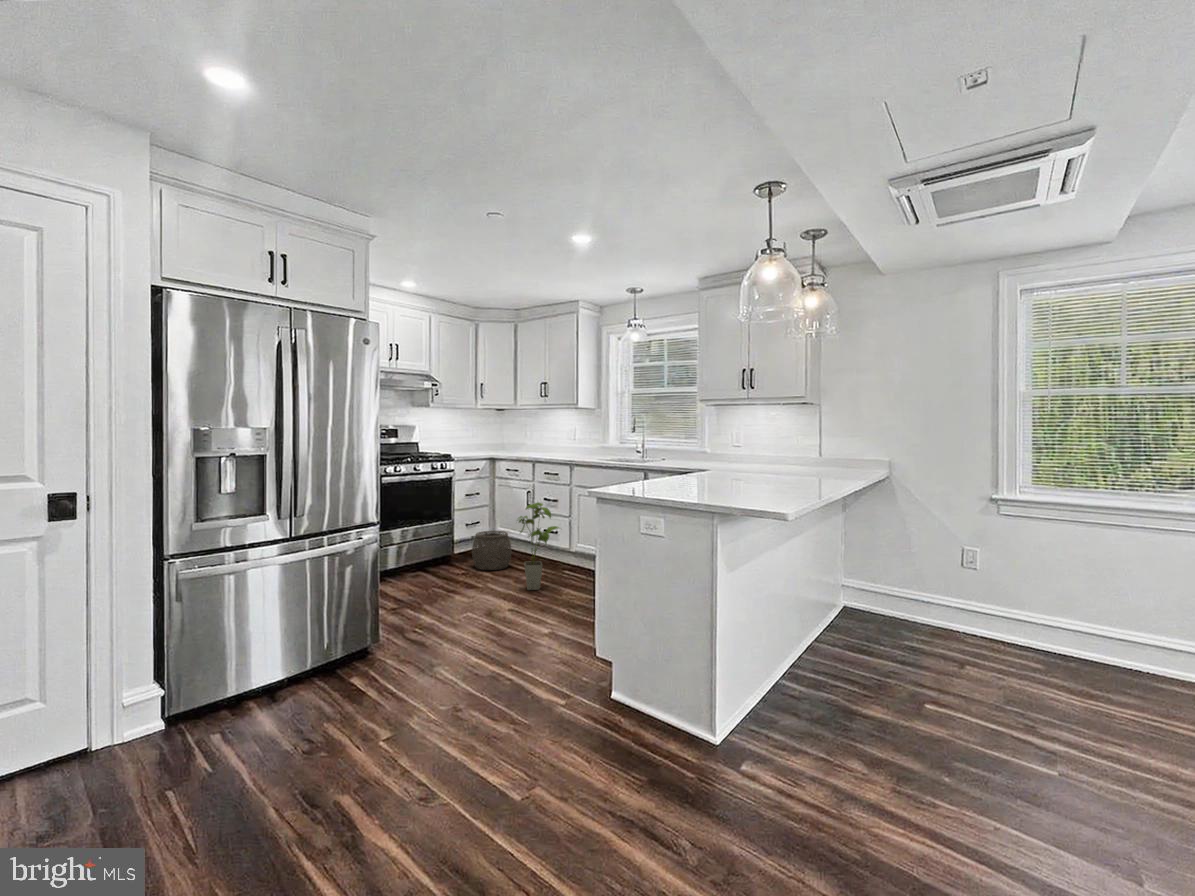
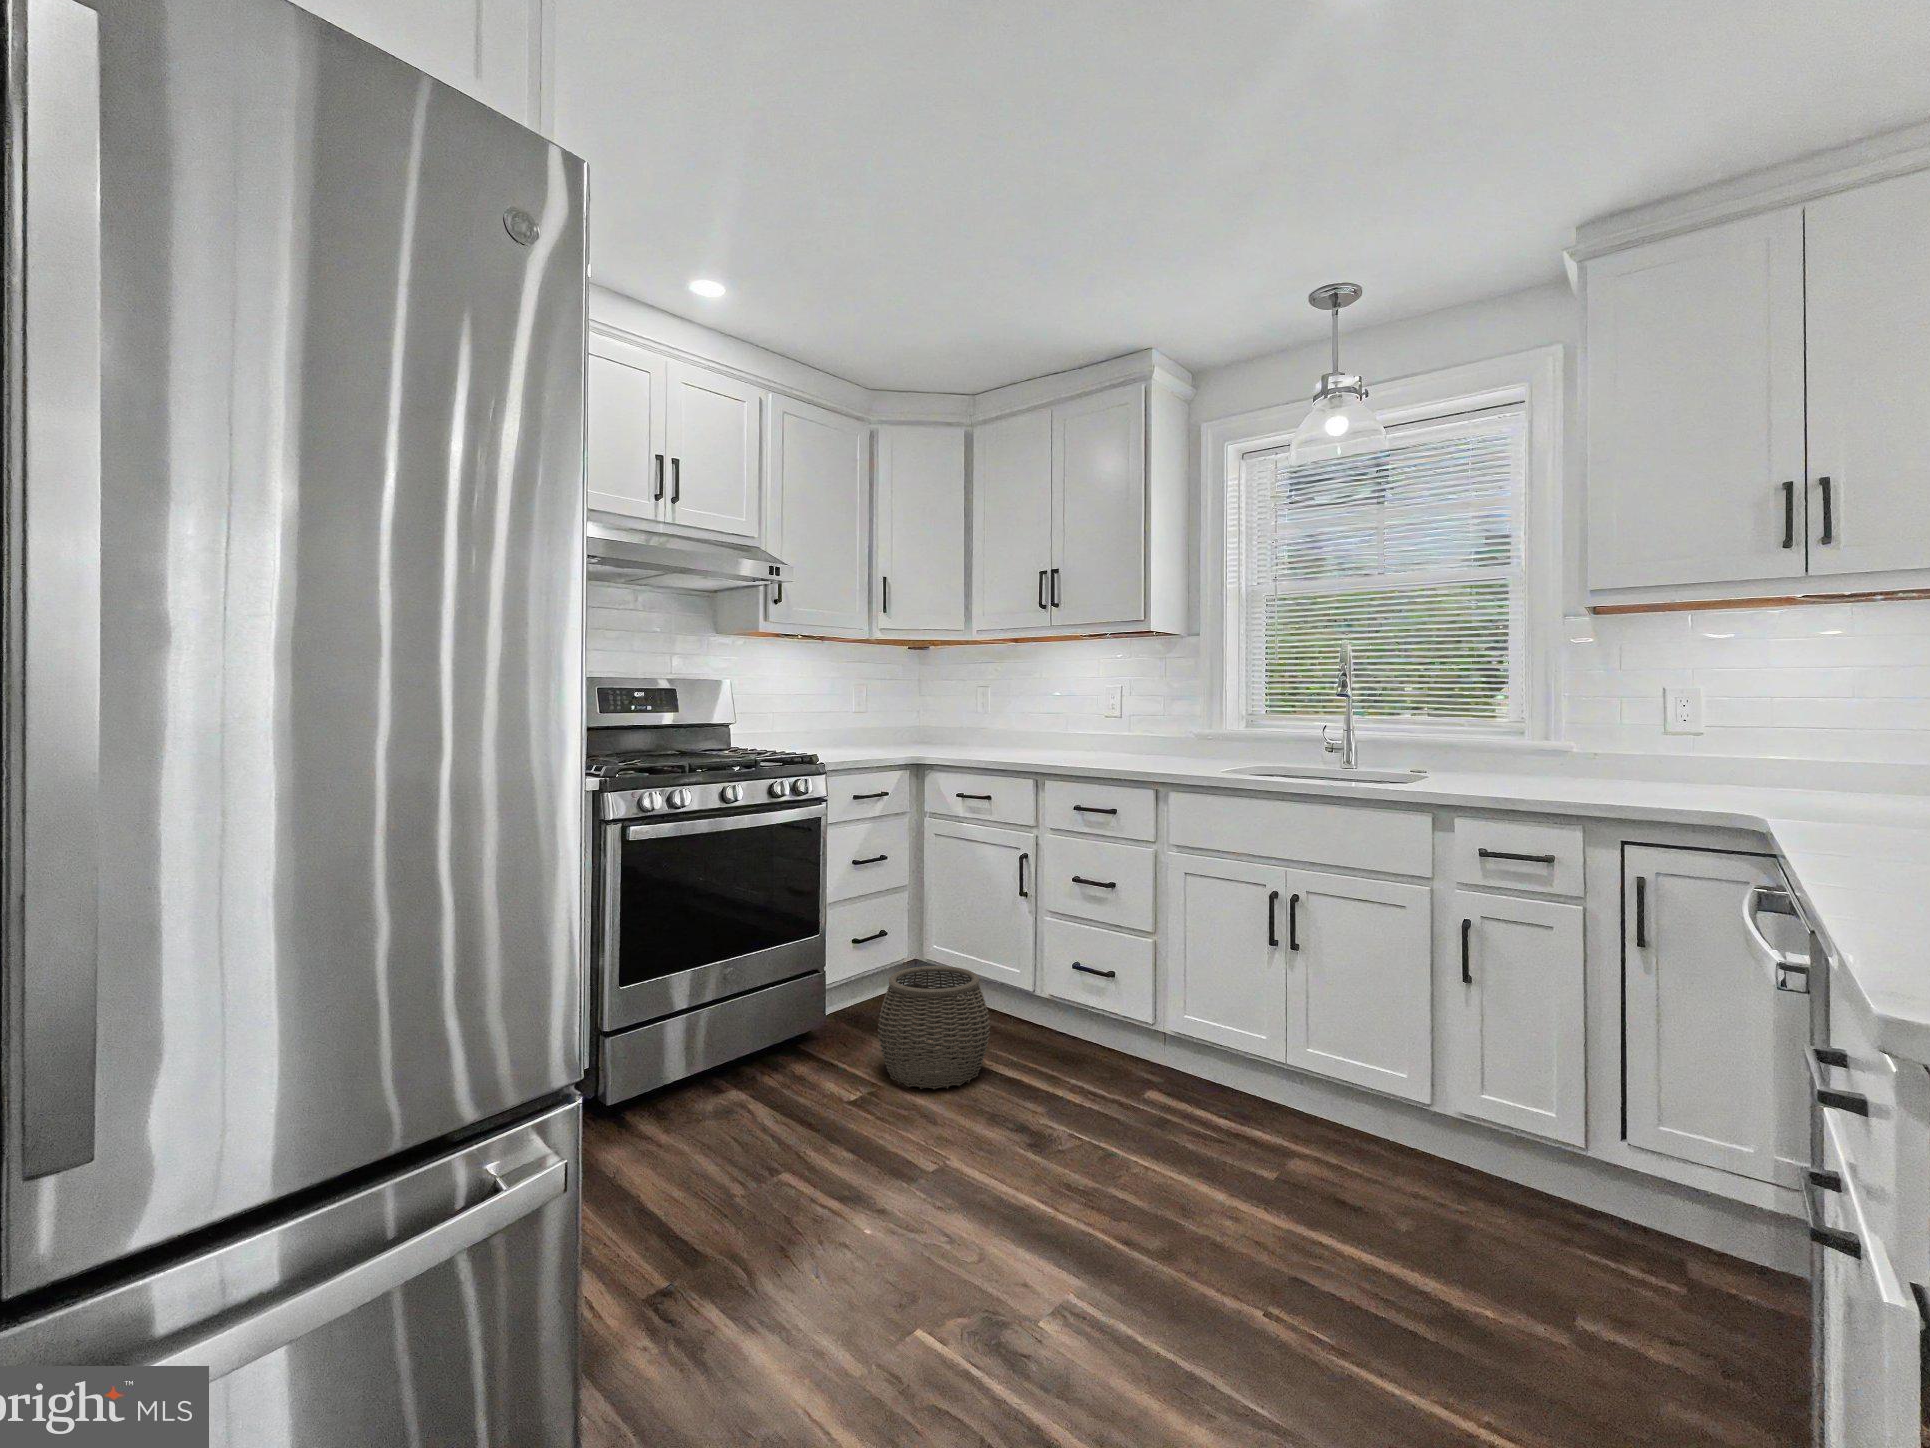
house plant: present [519,502,559,590] -> none [1032,906,1170,1187]

